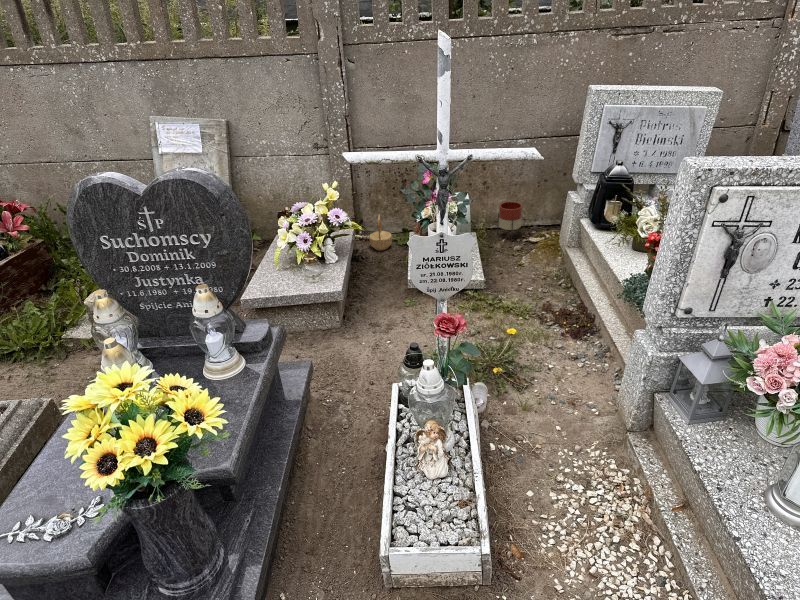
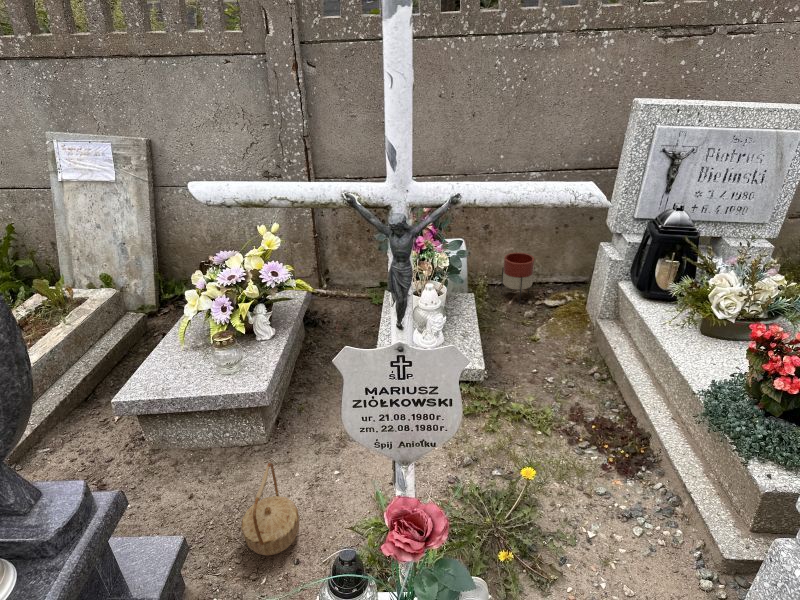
basket: present [369,214,392,251] -> present [241,463,299,556]

